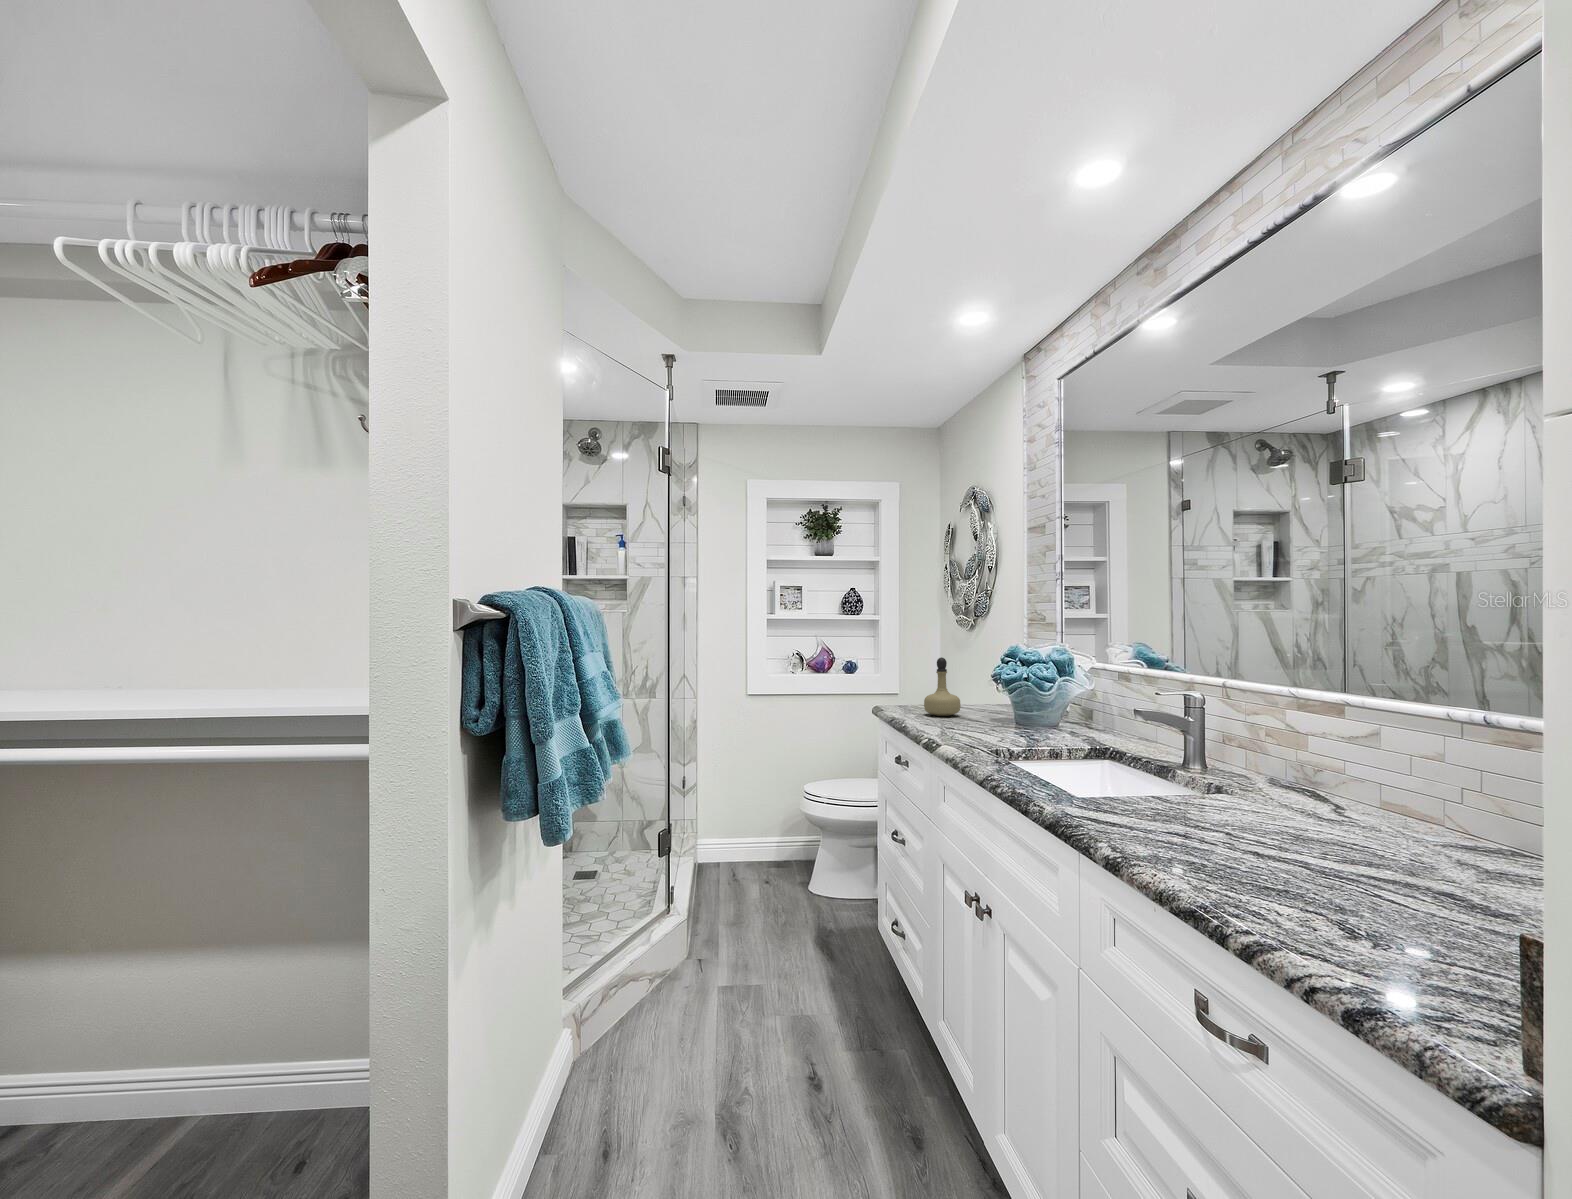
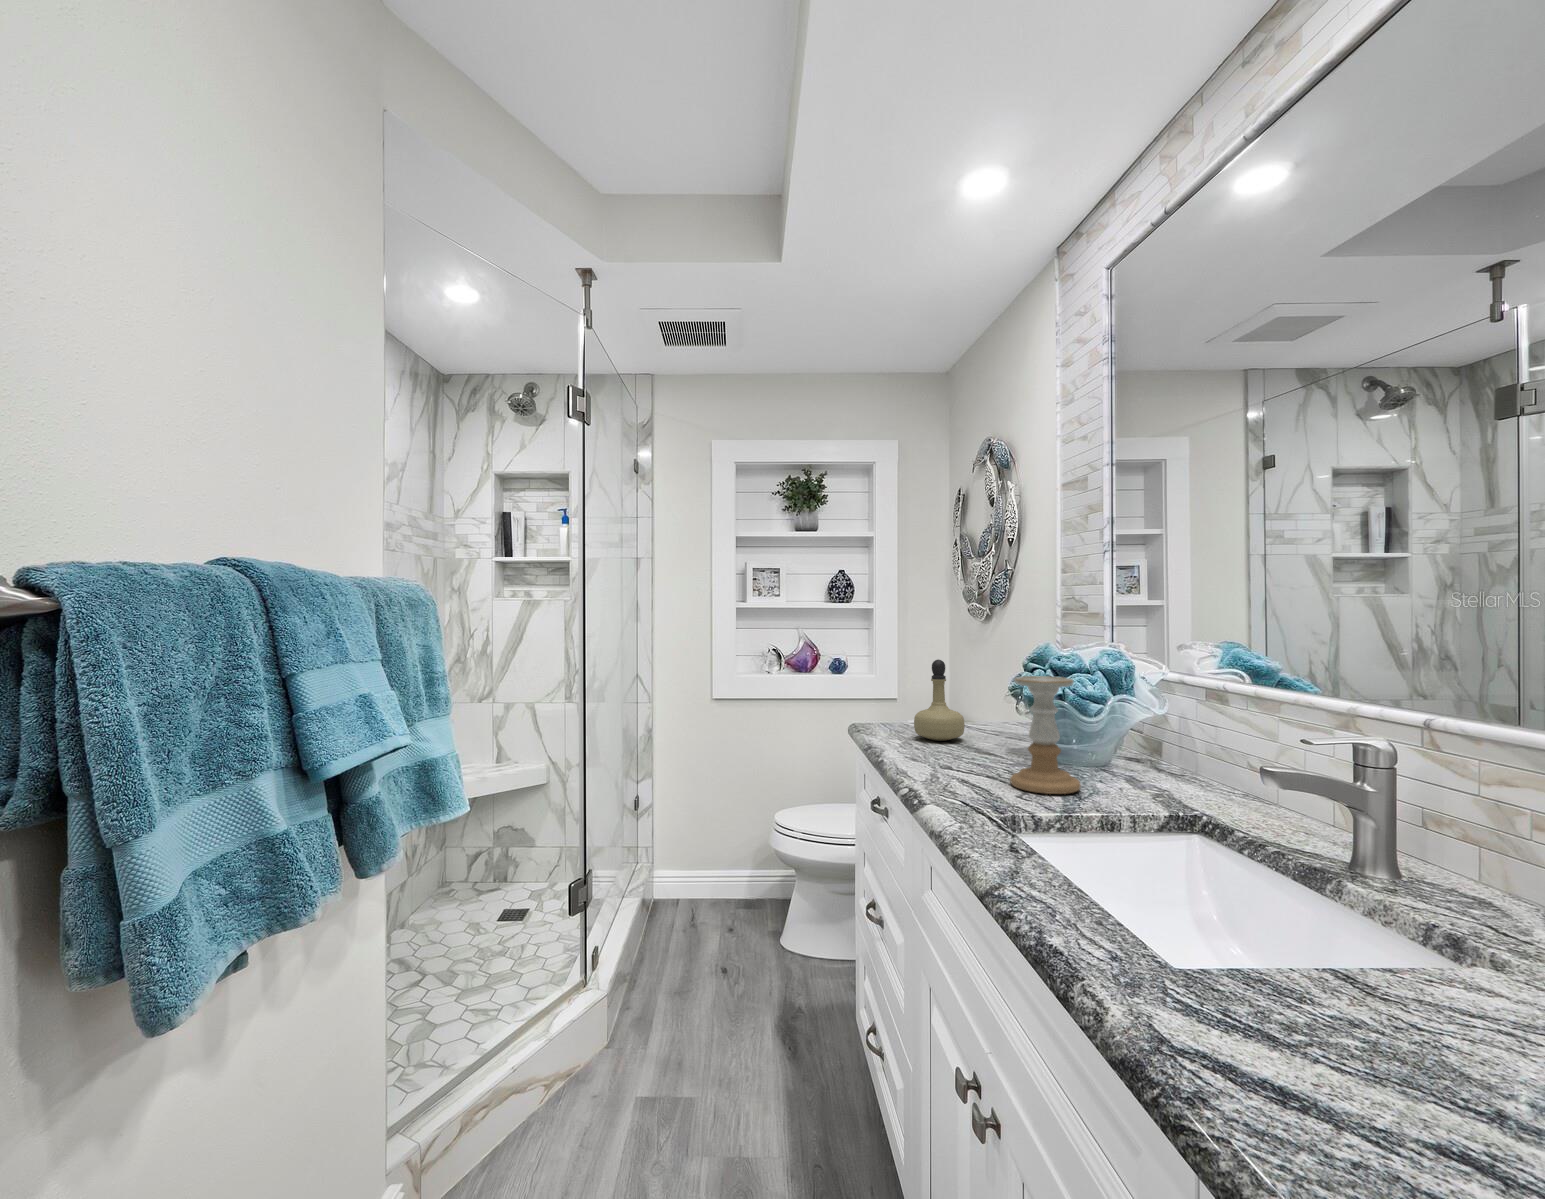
candle holder: none [994,666,1039,740] -> present [1010,676,1081,794]

